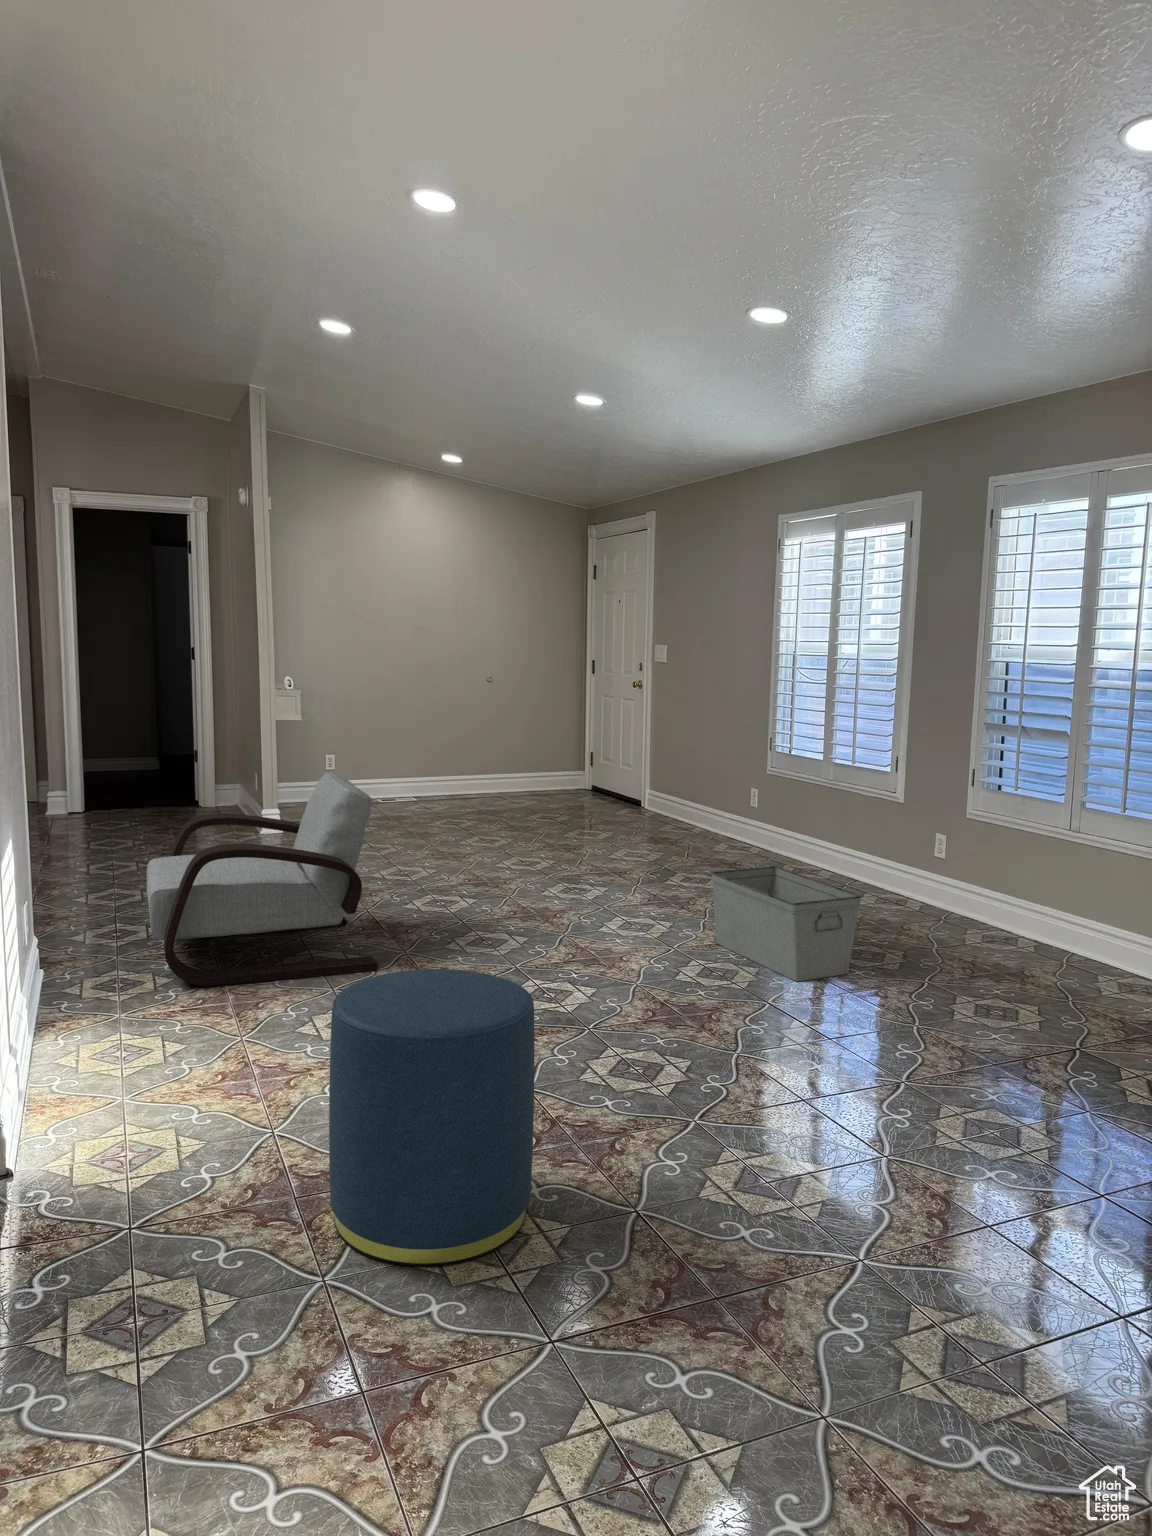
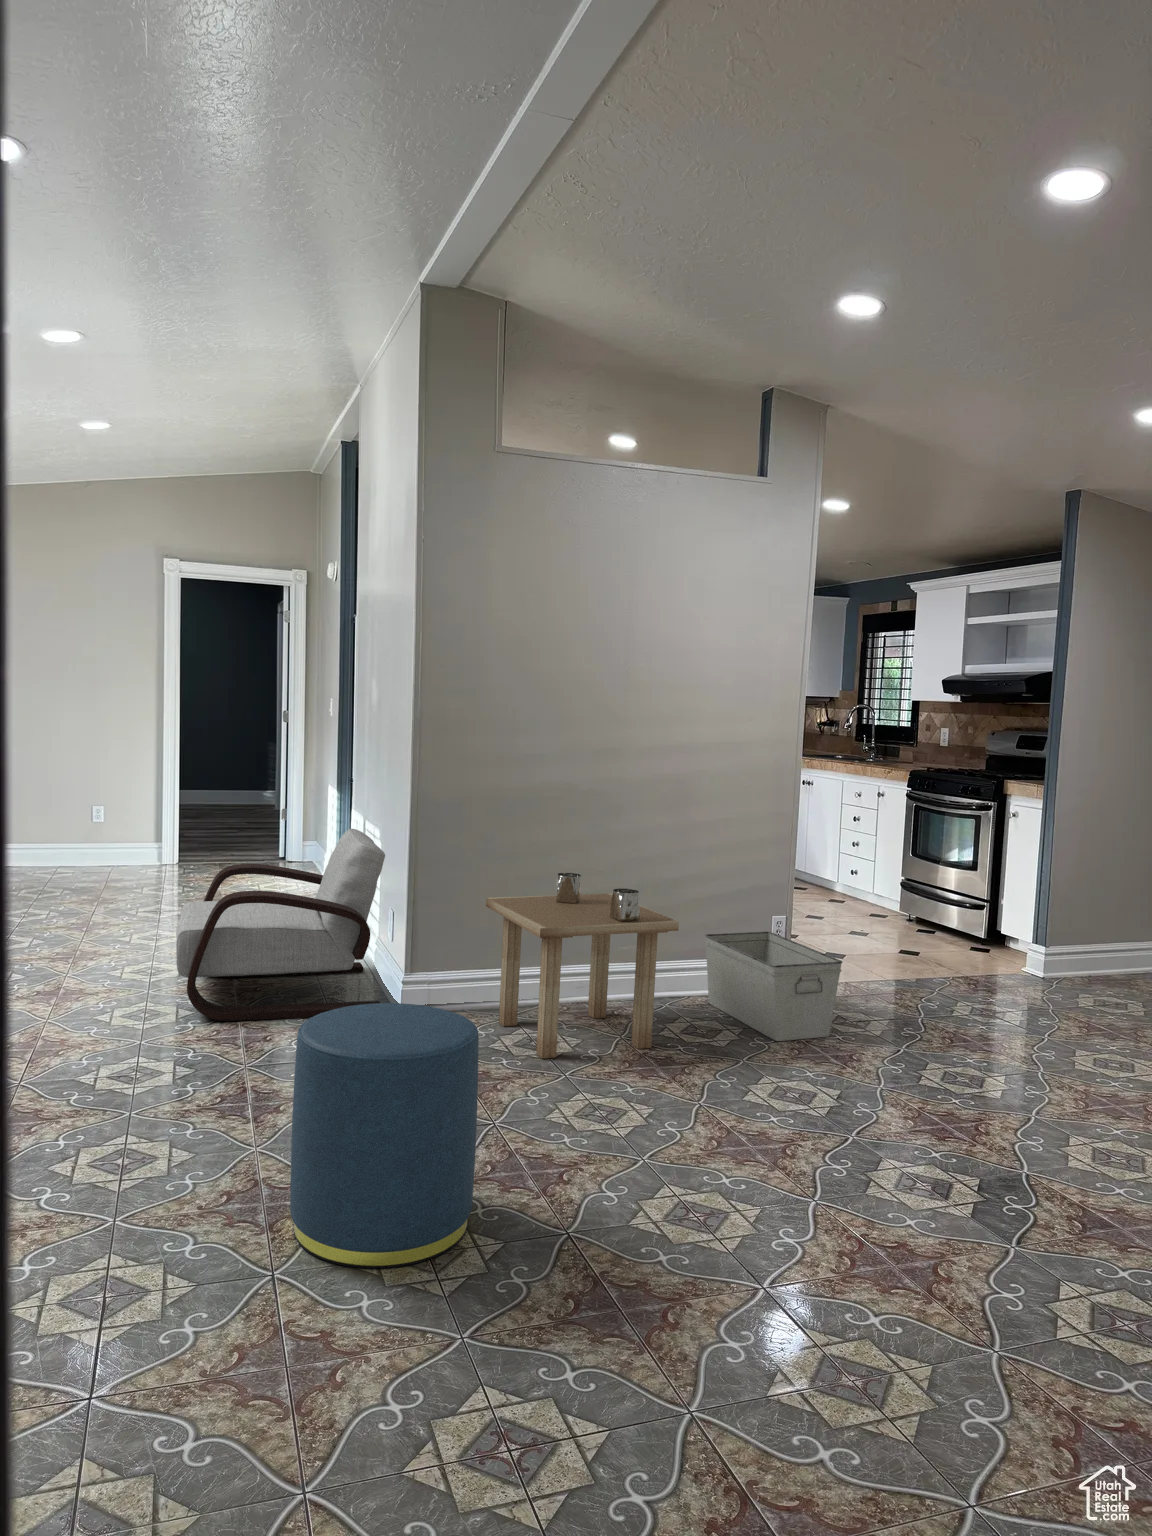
side table: none [486,813,698,1012] -> present [486,873,679,1059]

